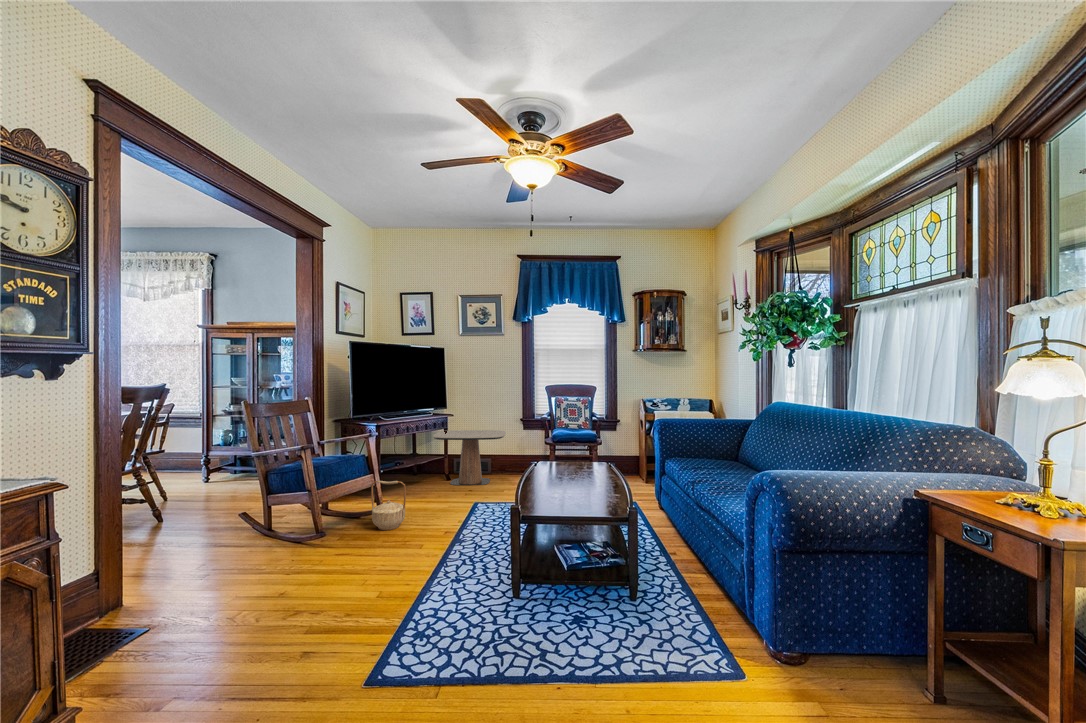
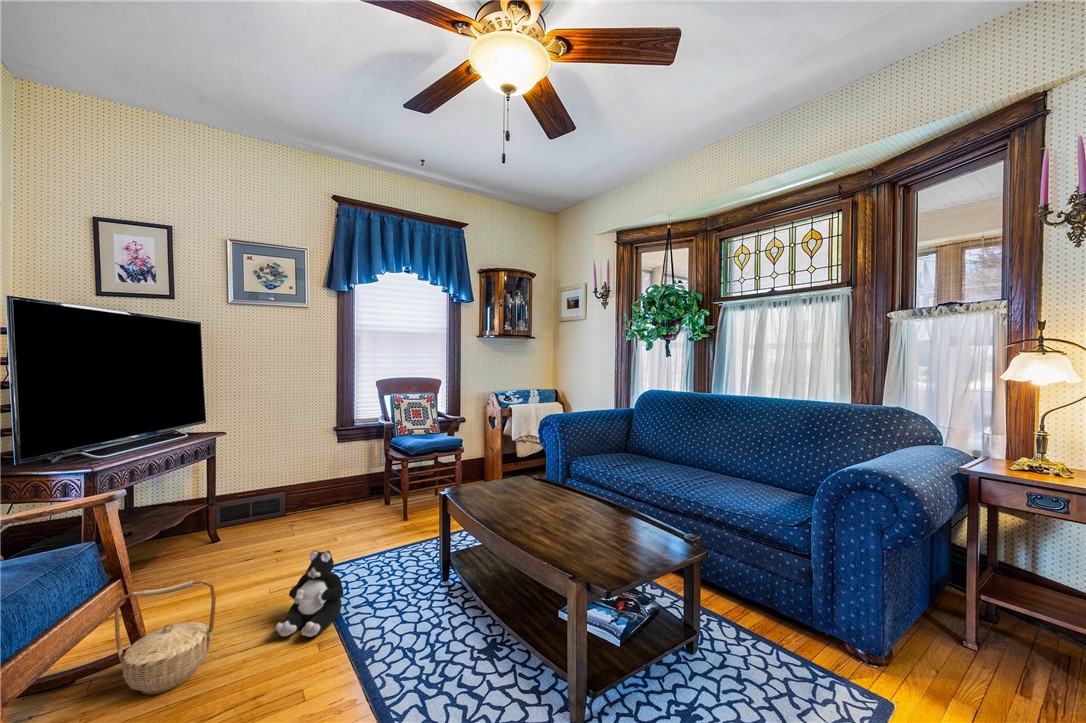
side table: present [433,430,506,485] -> none [194,447,327,545]
plush toy: none [433,483,471,528] -> present [276,551,343,637]

